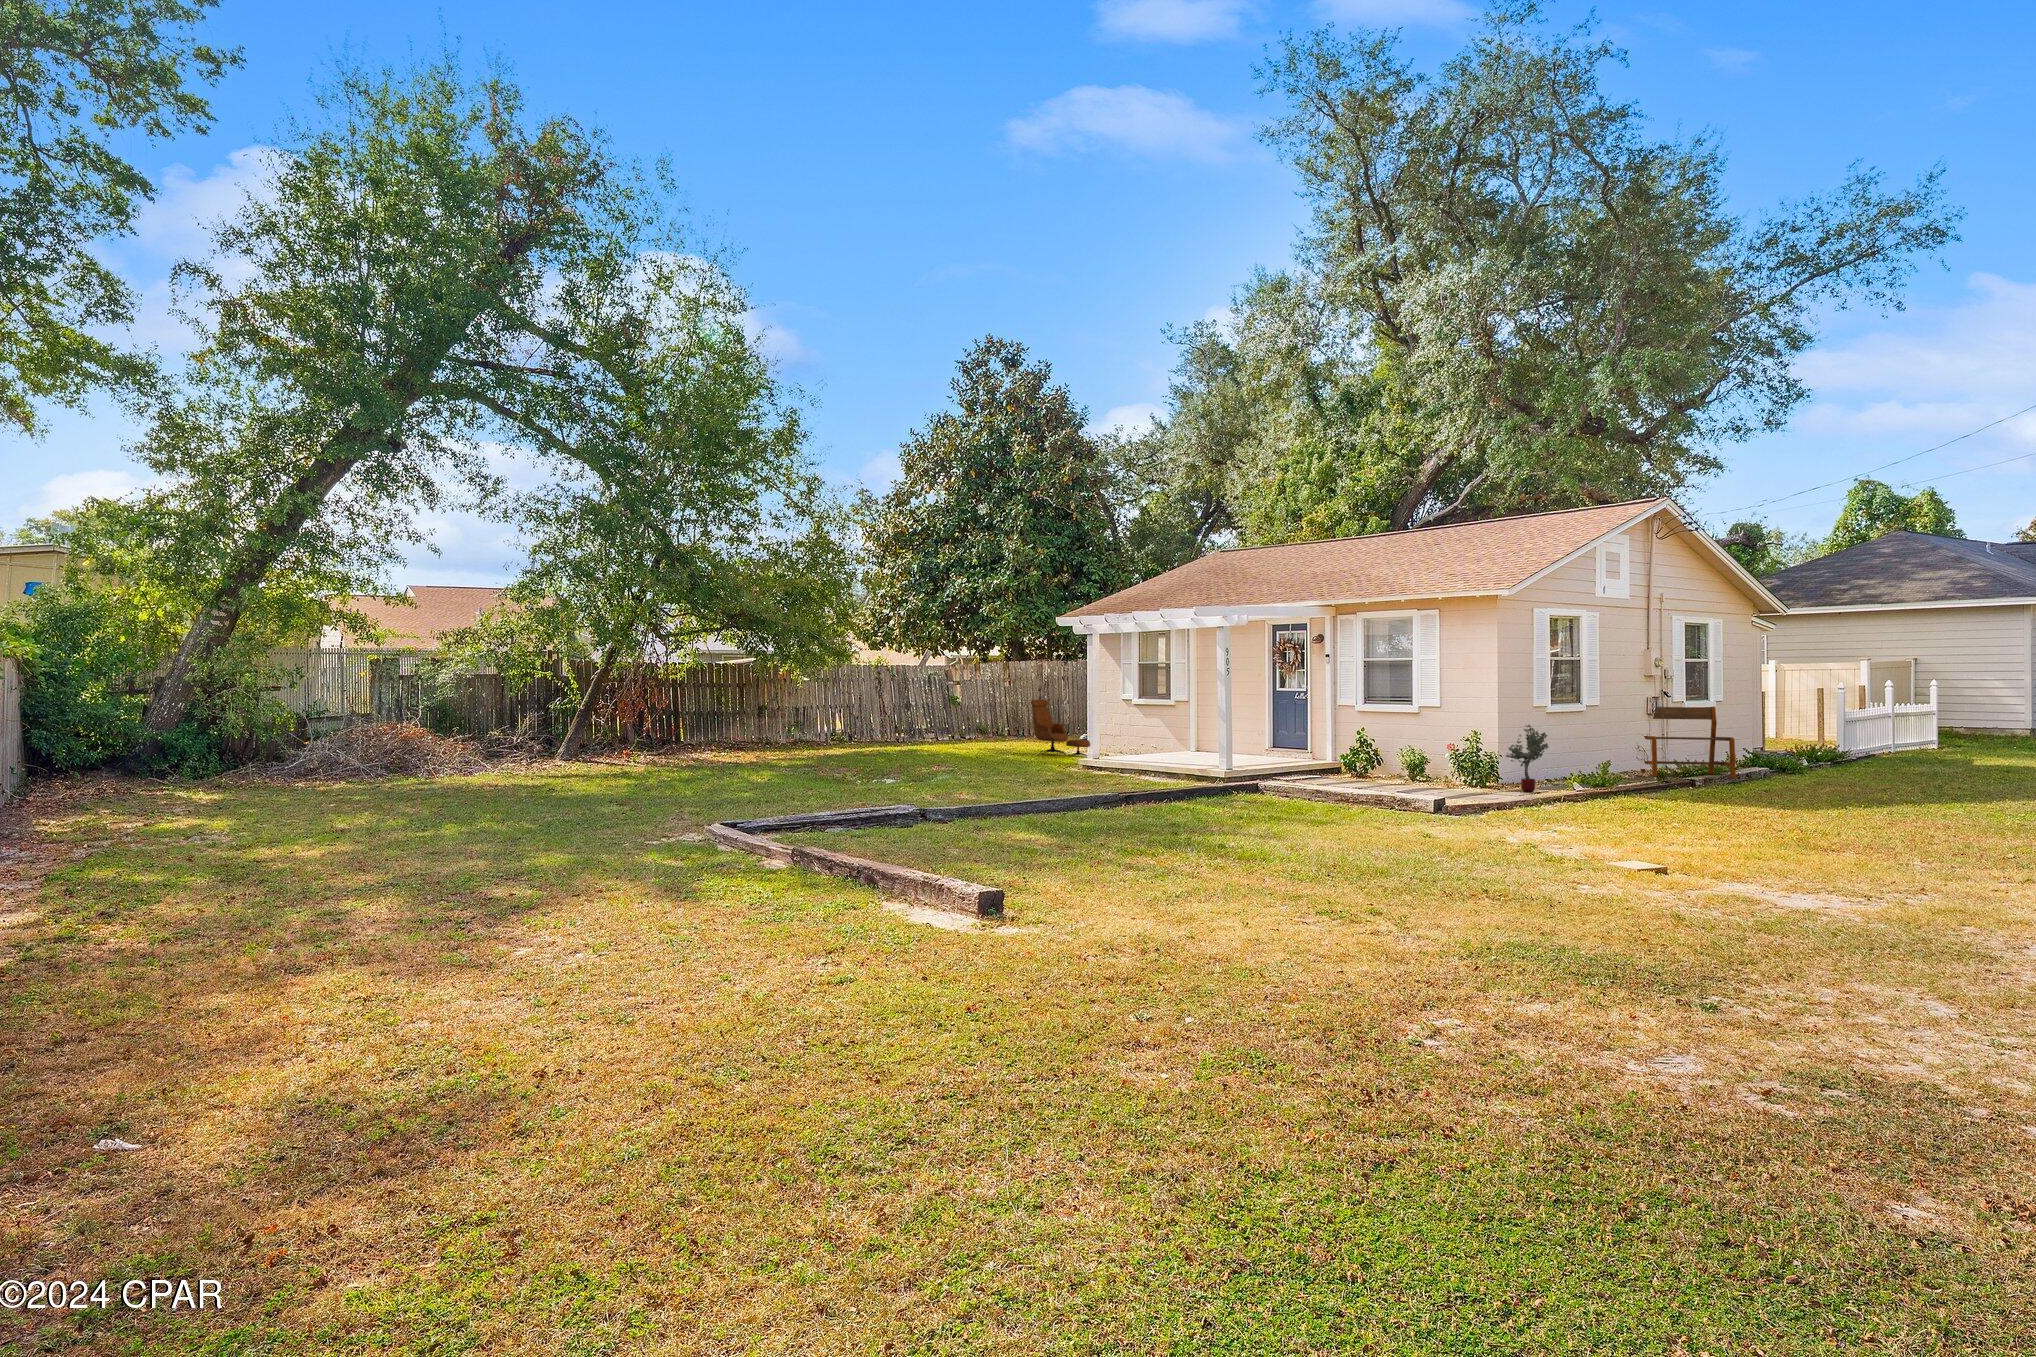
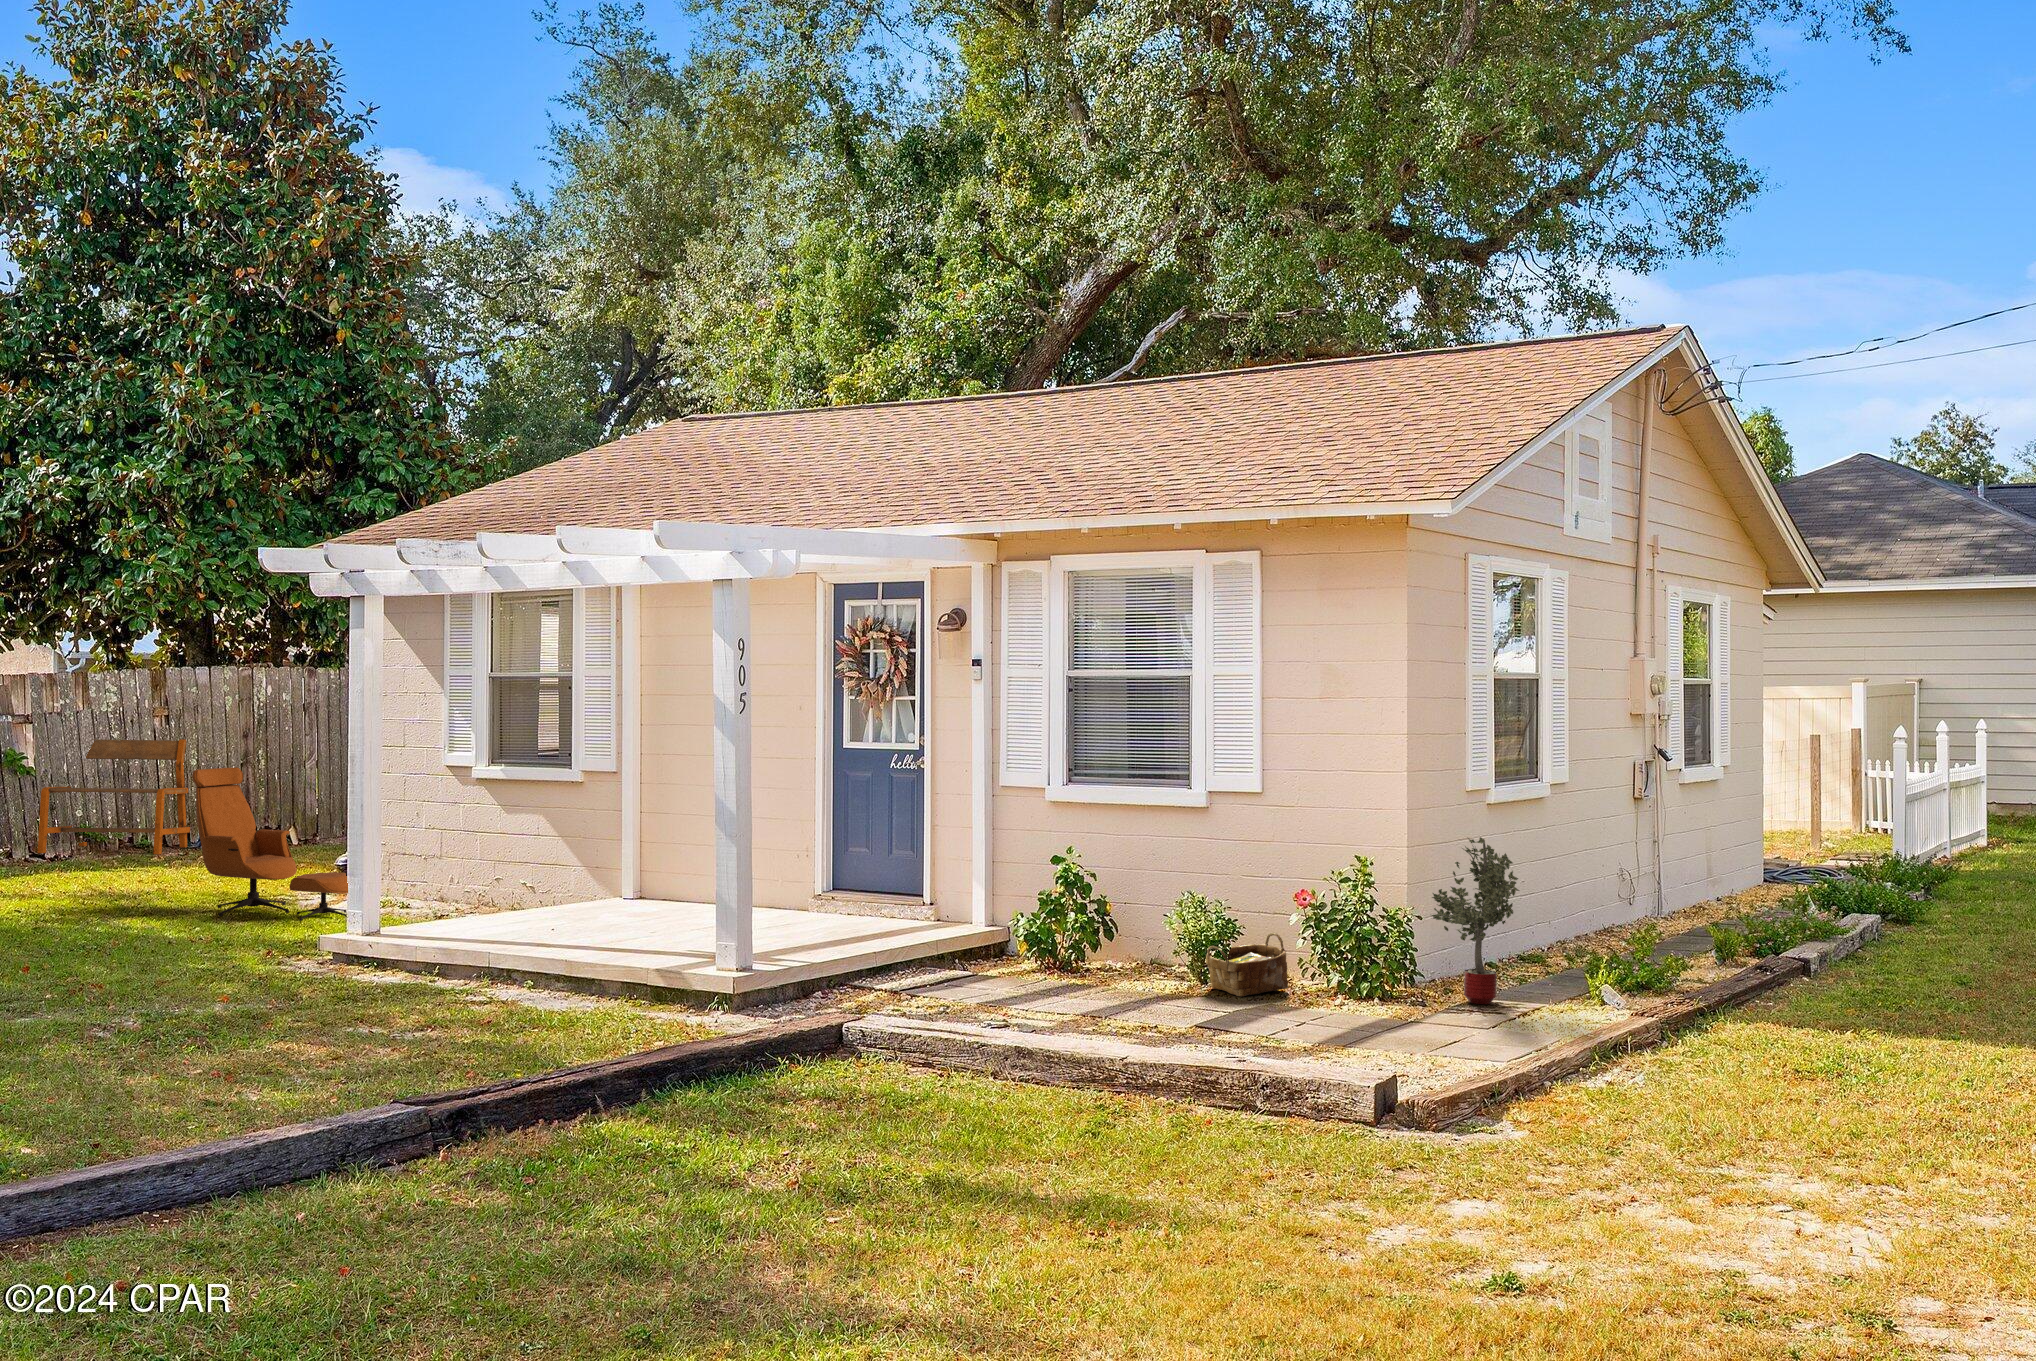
bench: present [1641,707,1736,778] -> present [38,739,190,854]
woven basket: none [1413,763,1448,786] -> present [1206,933,1288,997]

